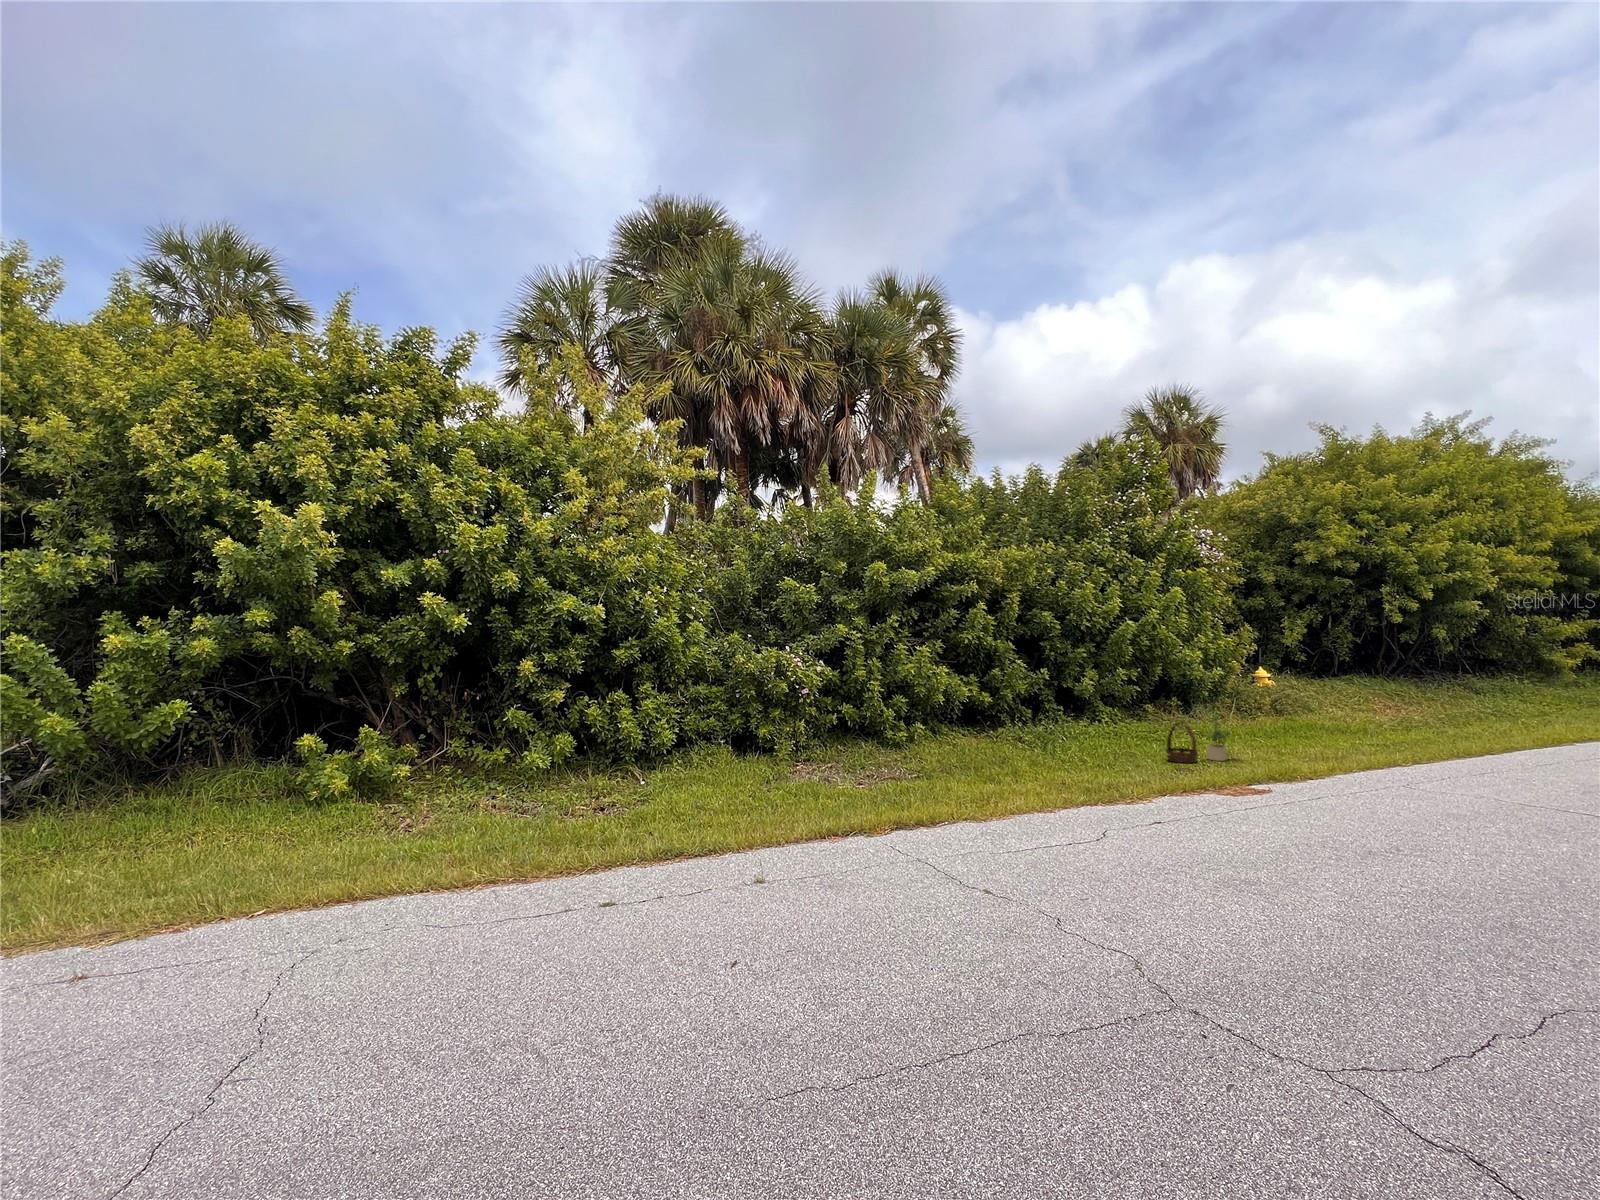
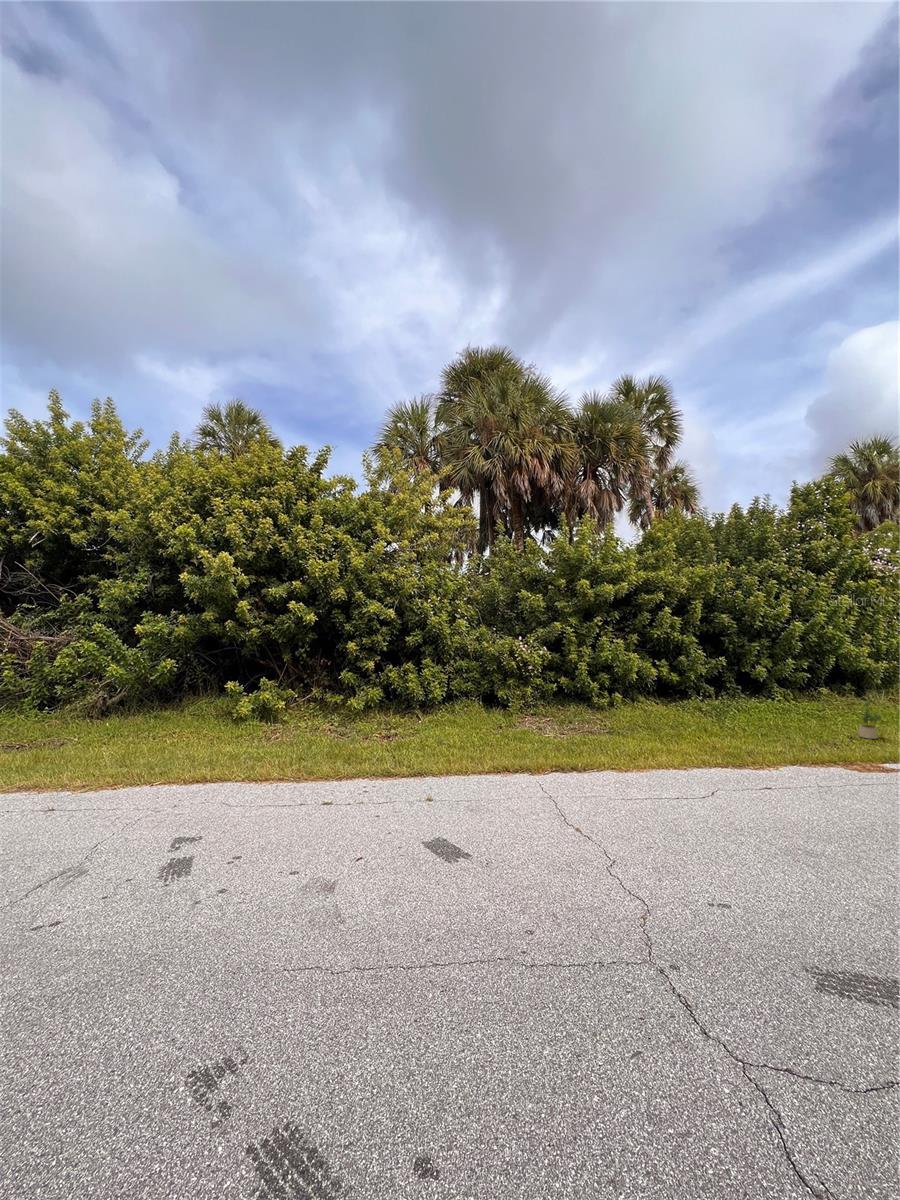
basket: present [1166,724,1198,763] -> none [820,706,848,739]

